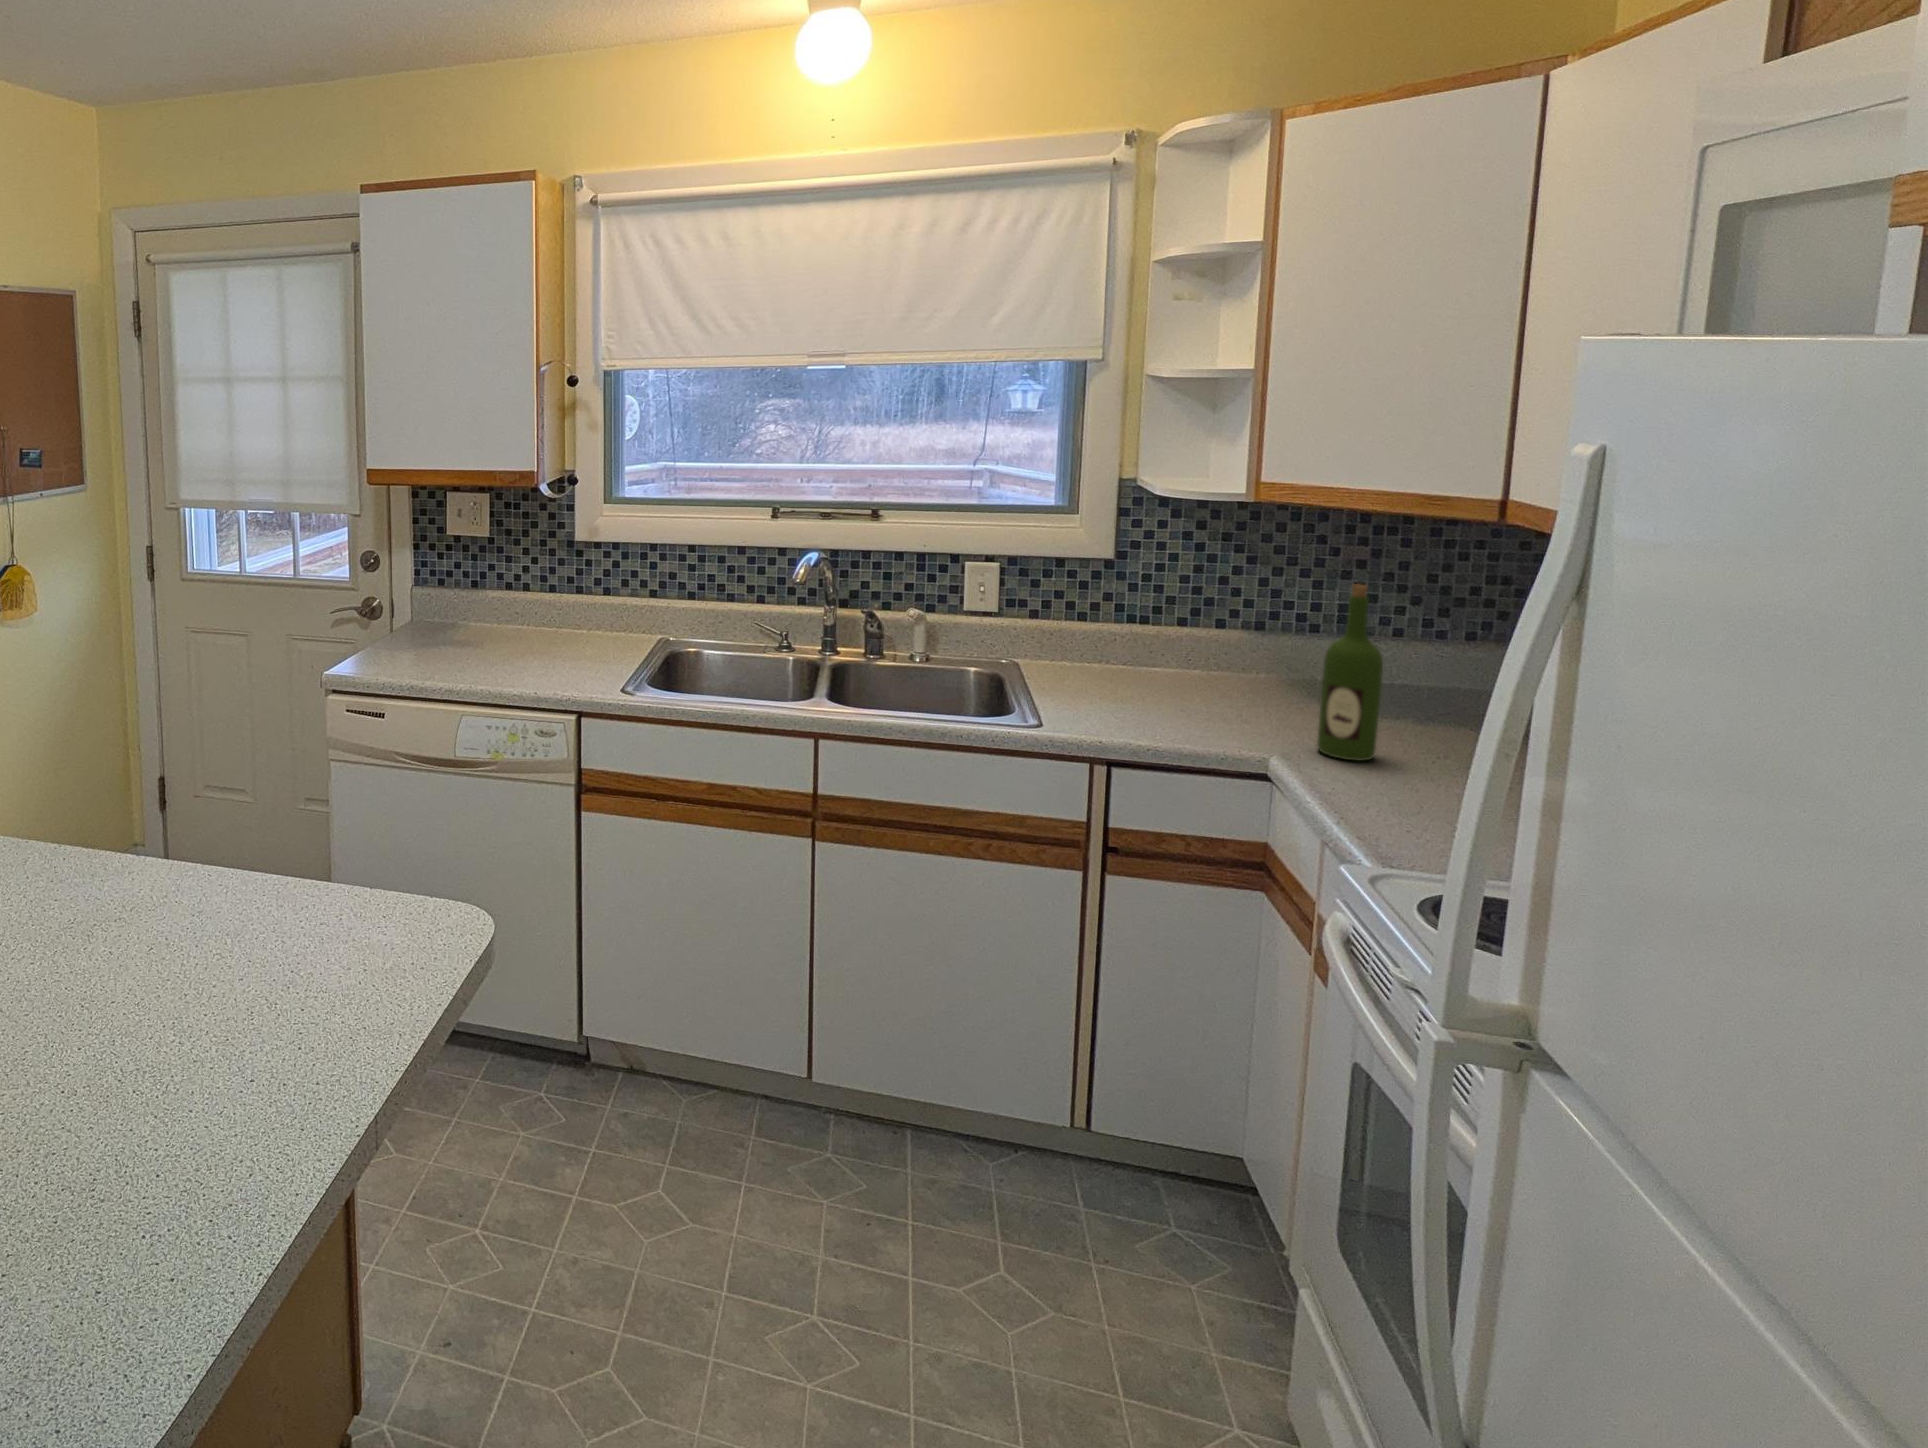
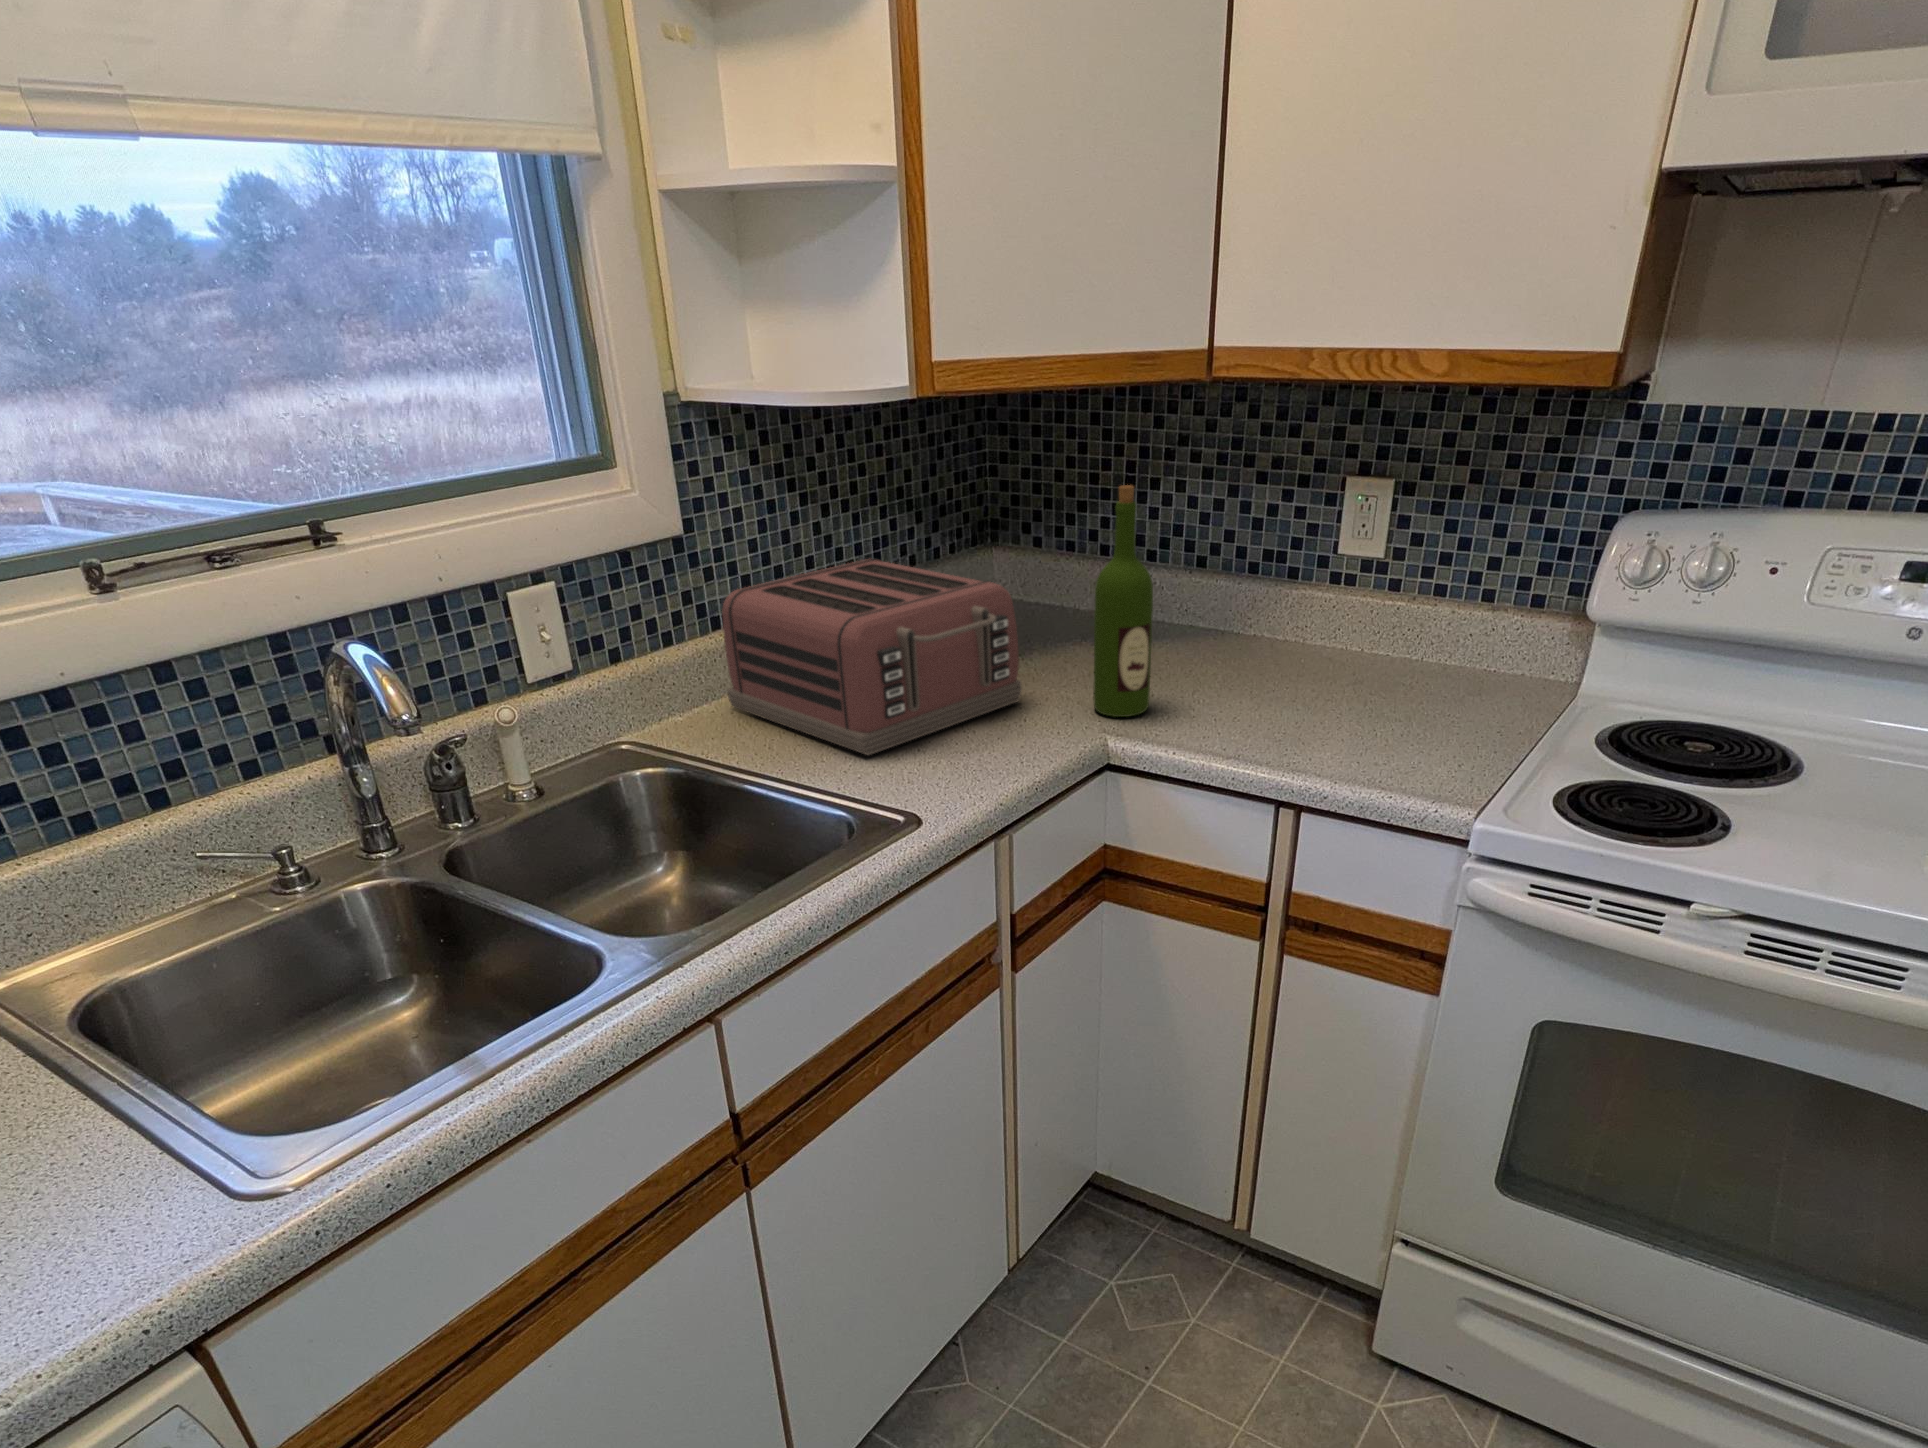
toaster: none [1100,597,1289,726] -> present [722,559,1022,756]

